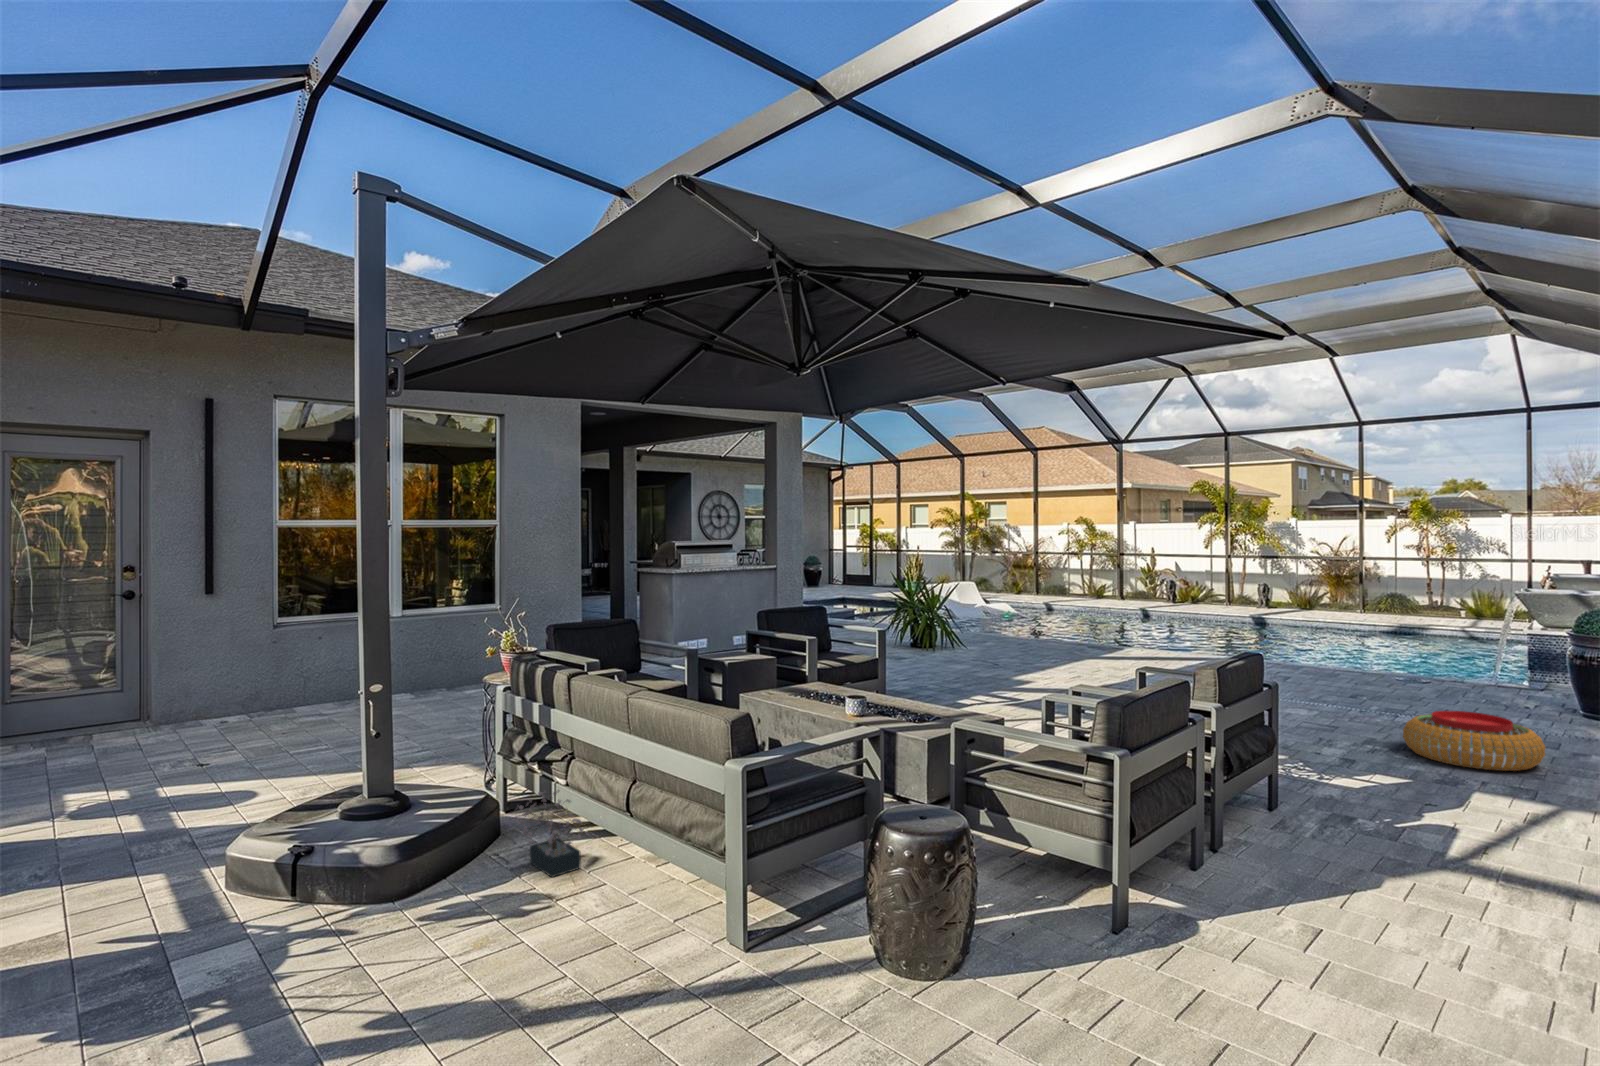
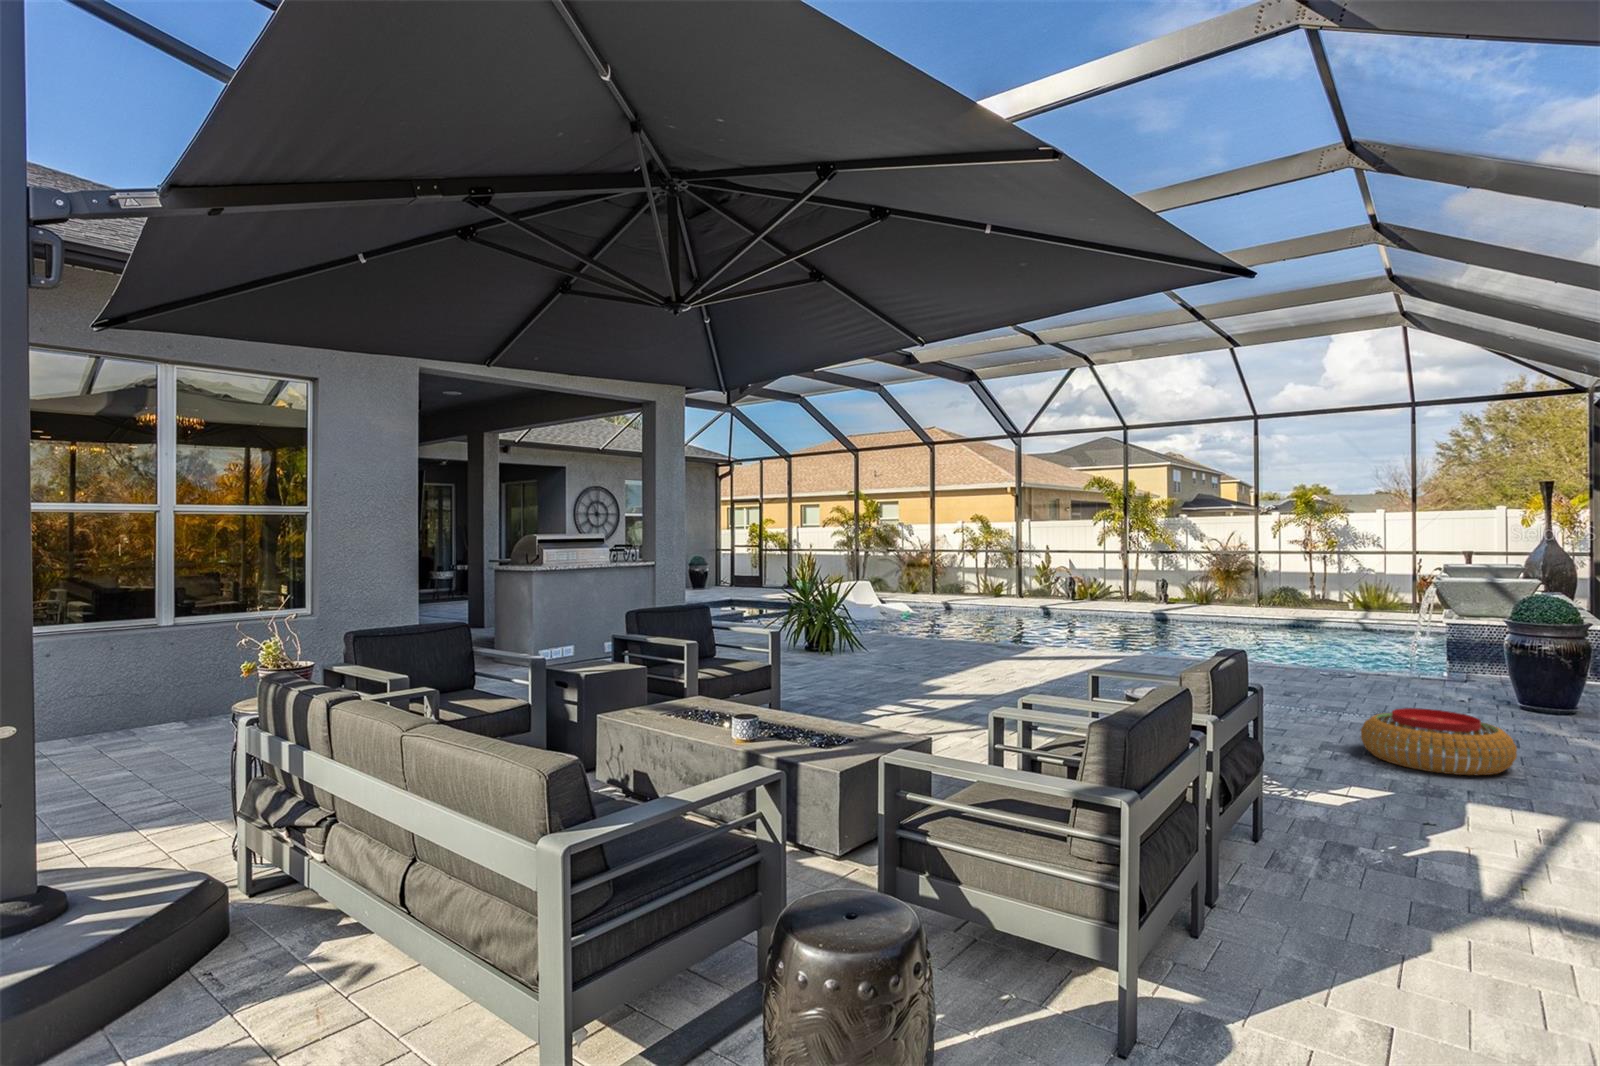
decorative plant: present [518,790,588,877] -> none [223,872,343,1017]

